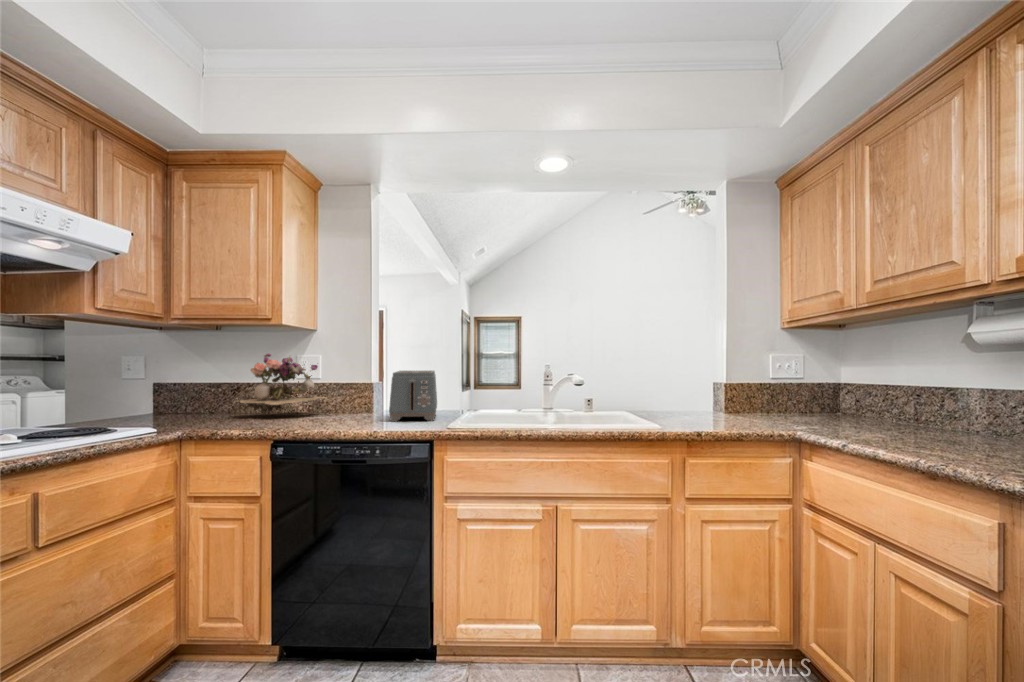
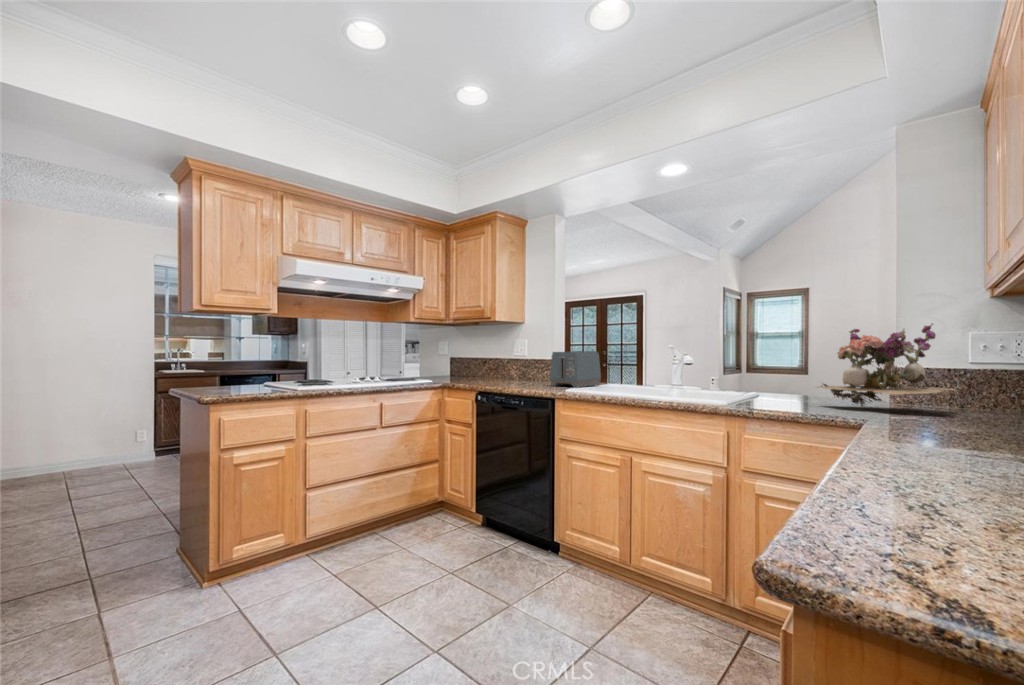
flower arrangement: present [240,354,326,414] -> present [818,323,955,406]

